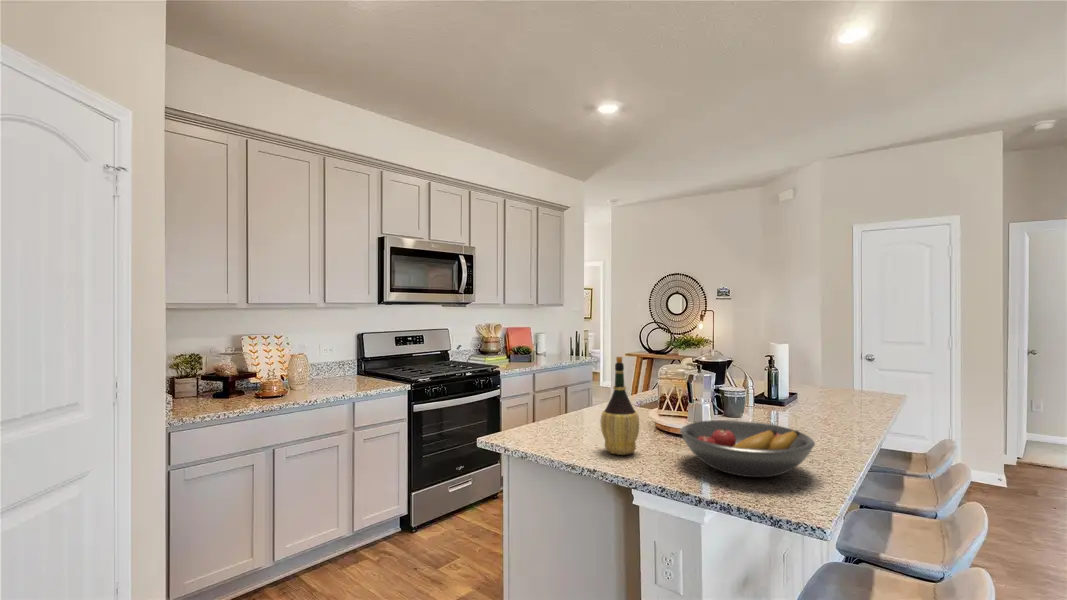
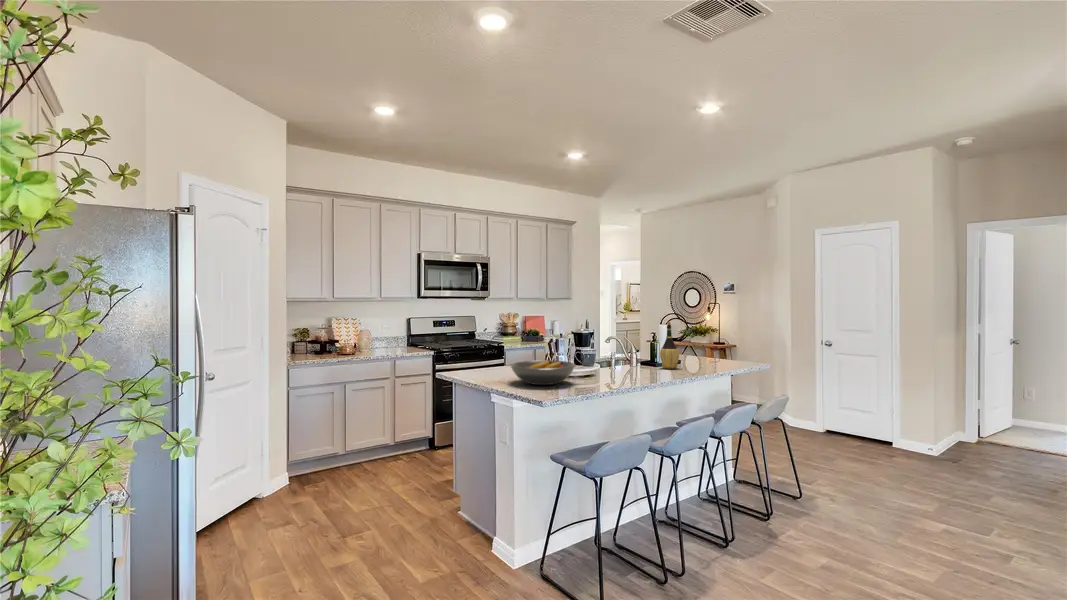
wine bottle: present [600,357,639,455] -> present [660,322,679,369]

